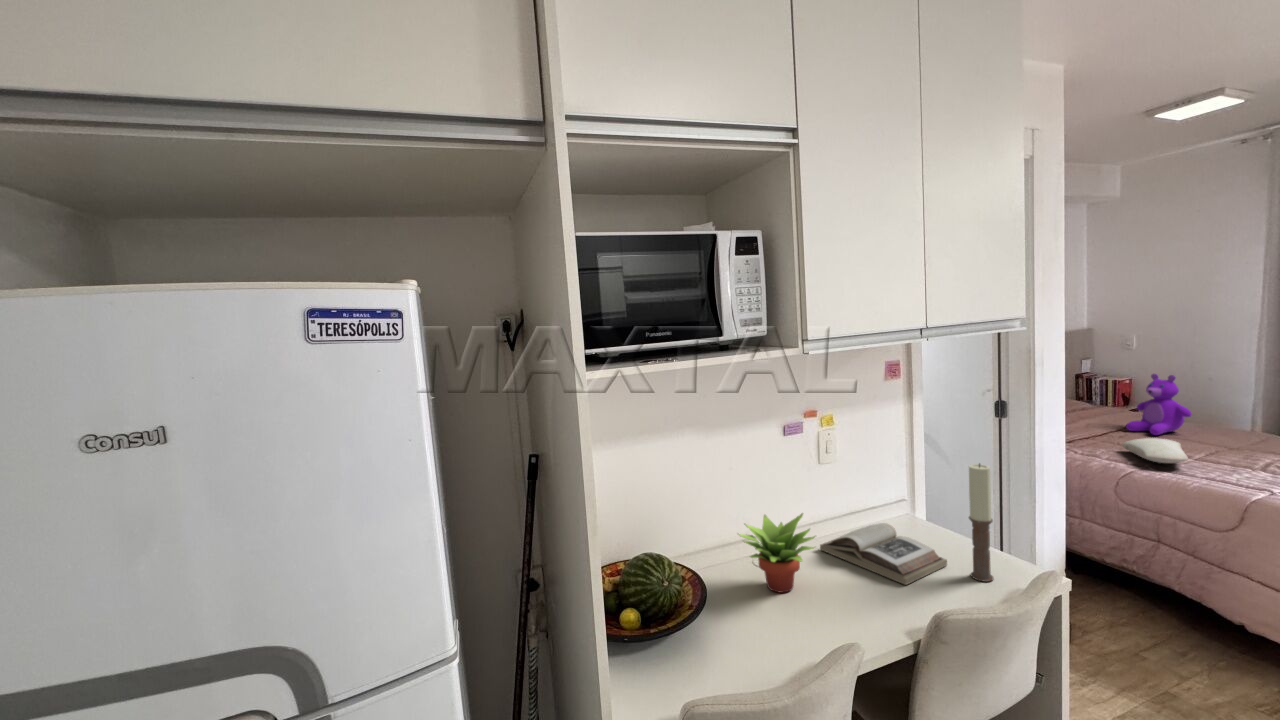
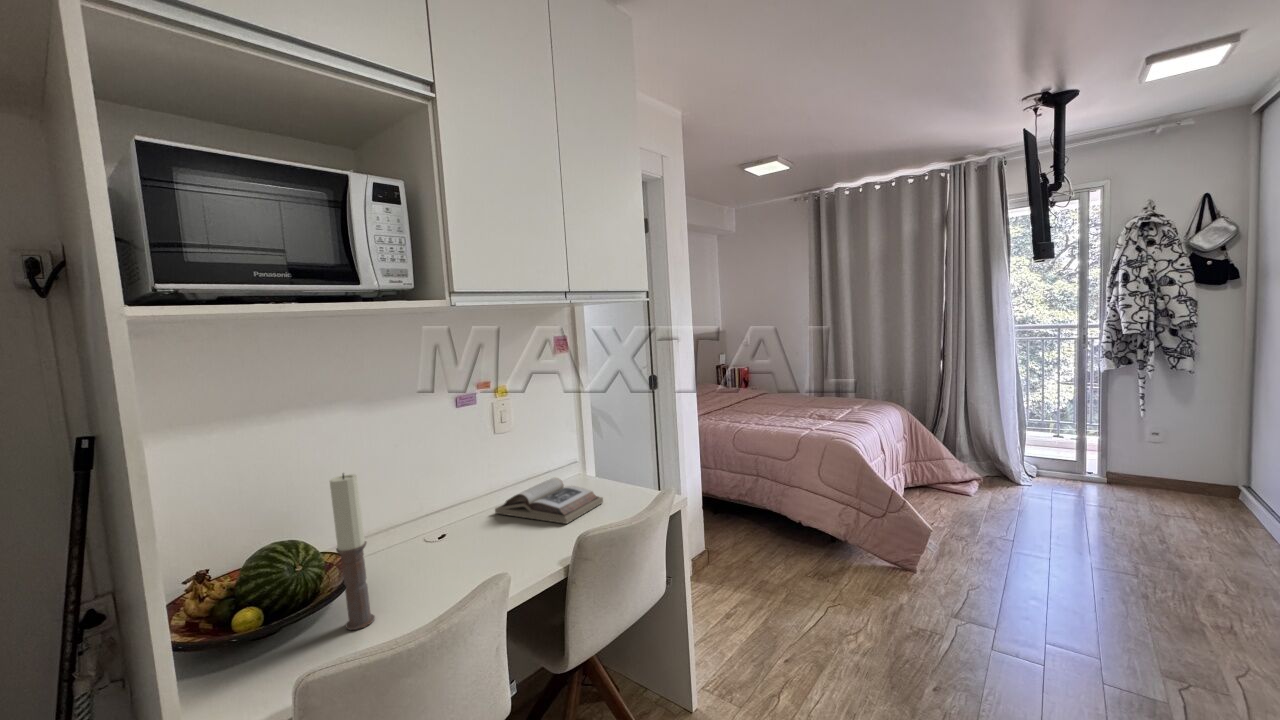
teddy bear: present [1126,374,1192,435] -> none [742,358,776,403]
pillow: present [1123,438,1188,463] -> none [738,403,773,419]
candle: present [969,464,993,582] -> present [330,474,375,630]
succulent plant: present [738,513,815,593] -> none [395,472,482,557]

